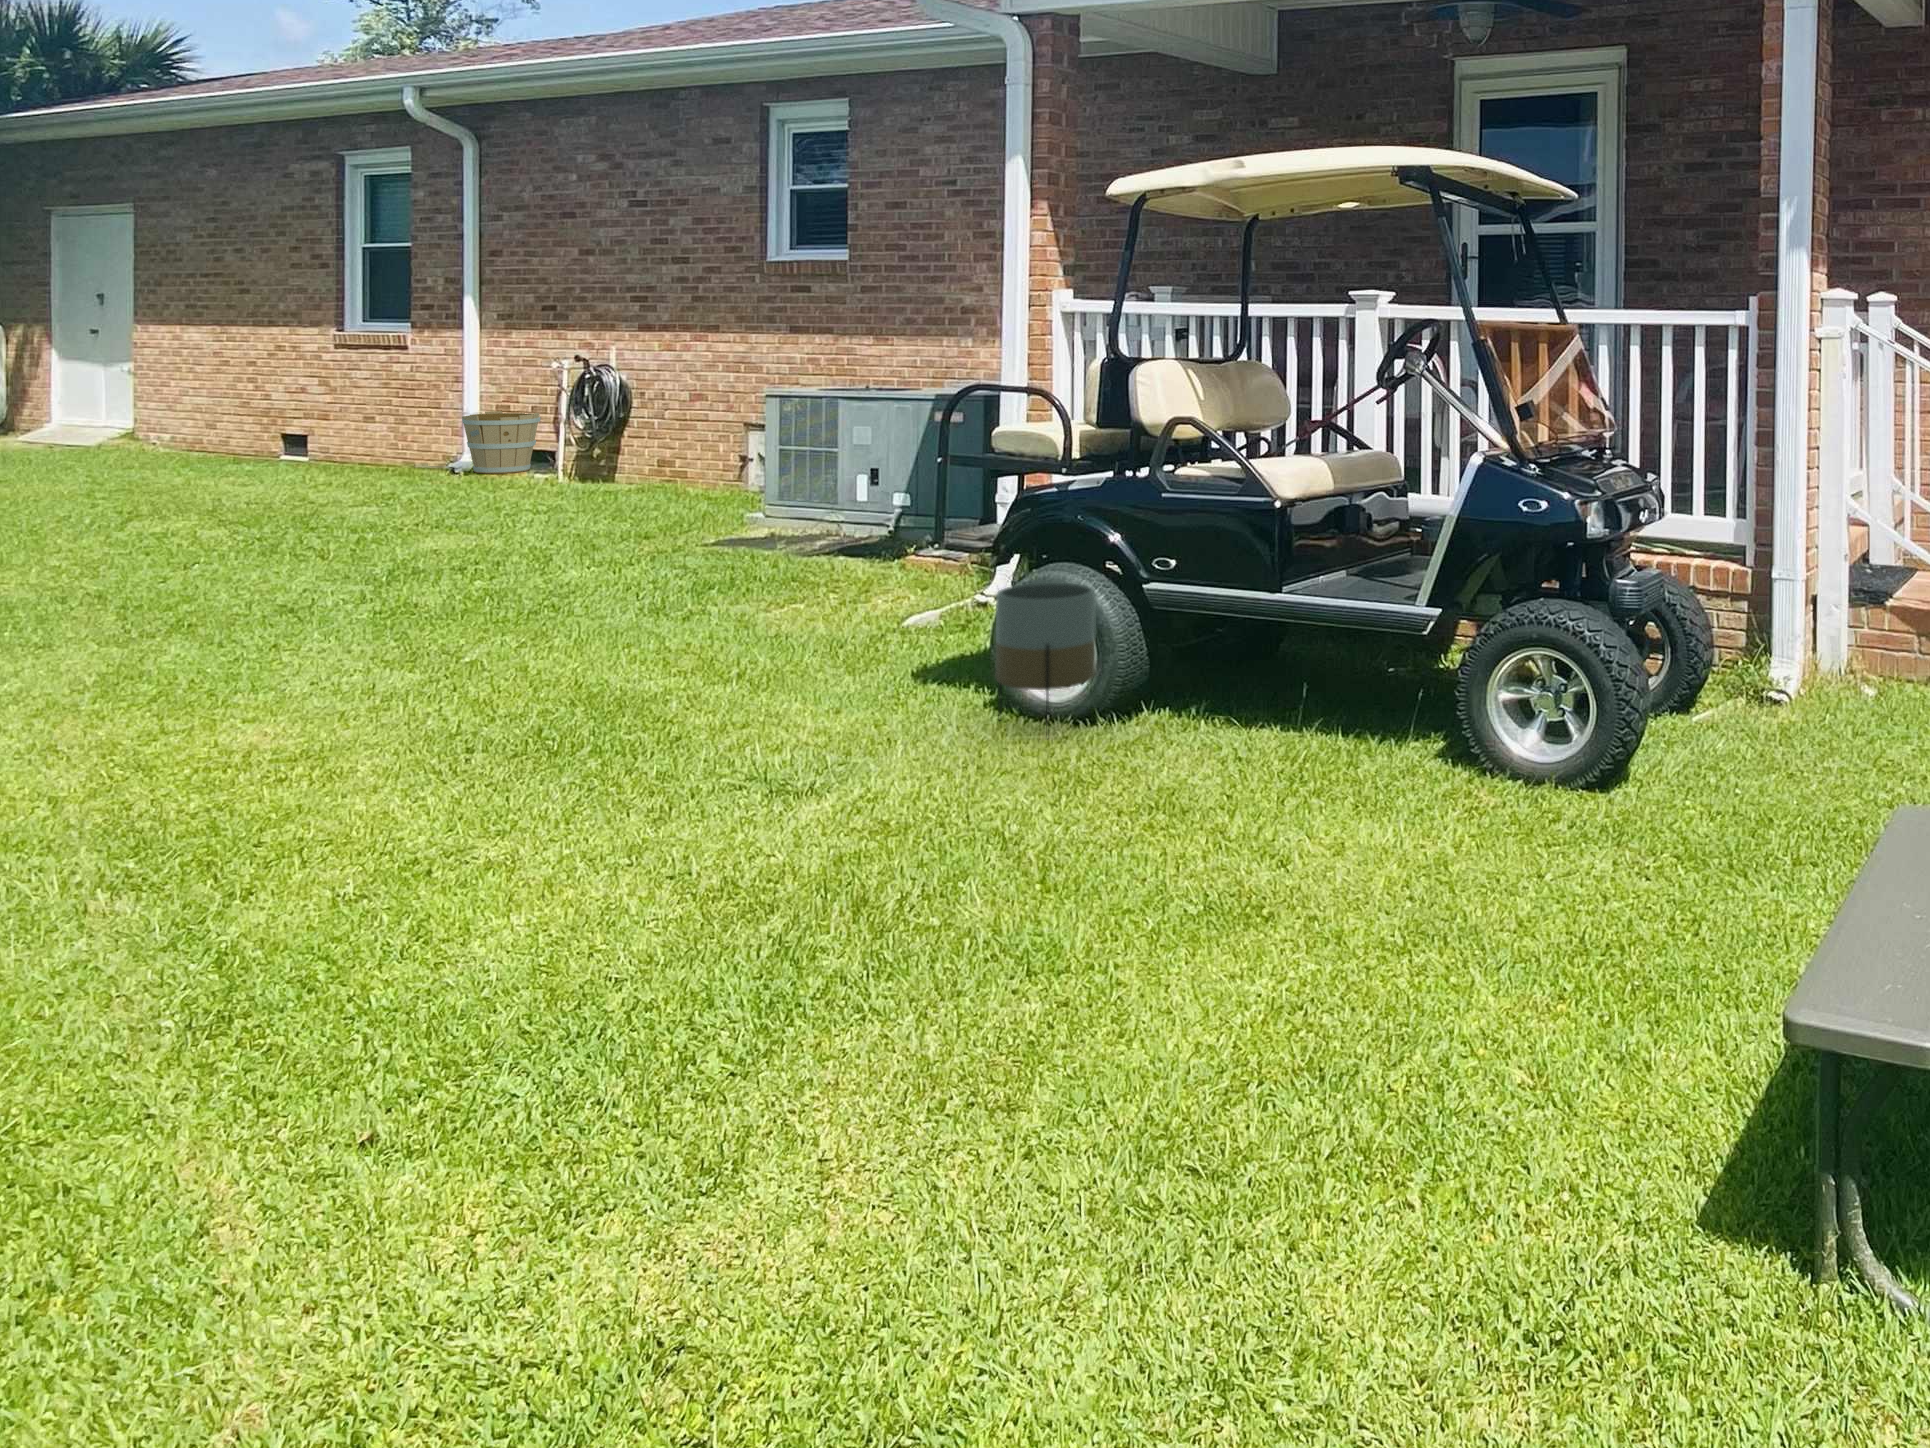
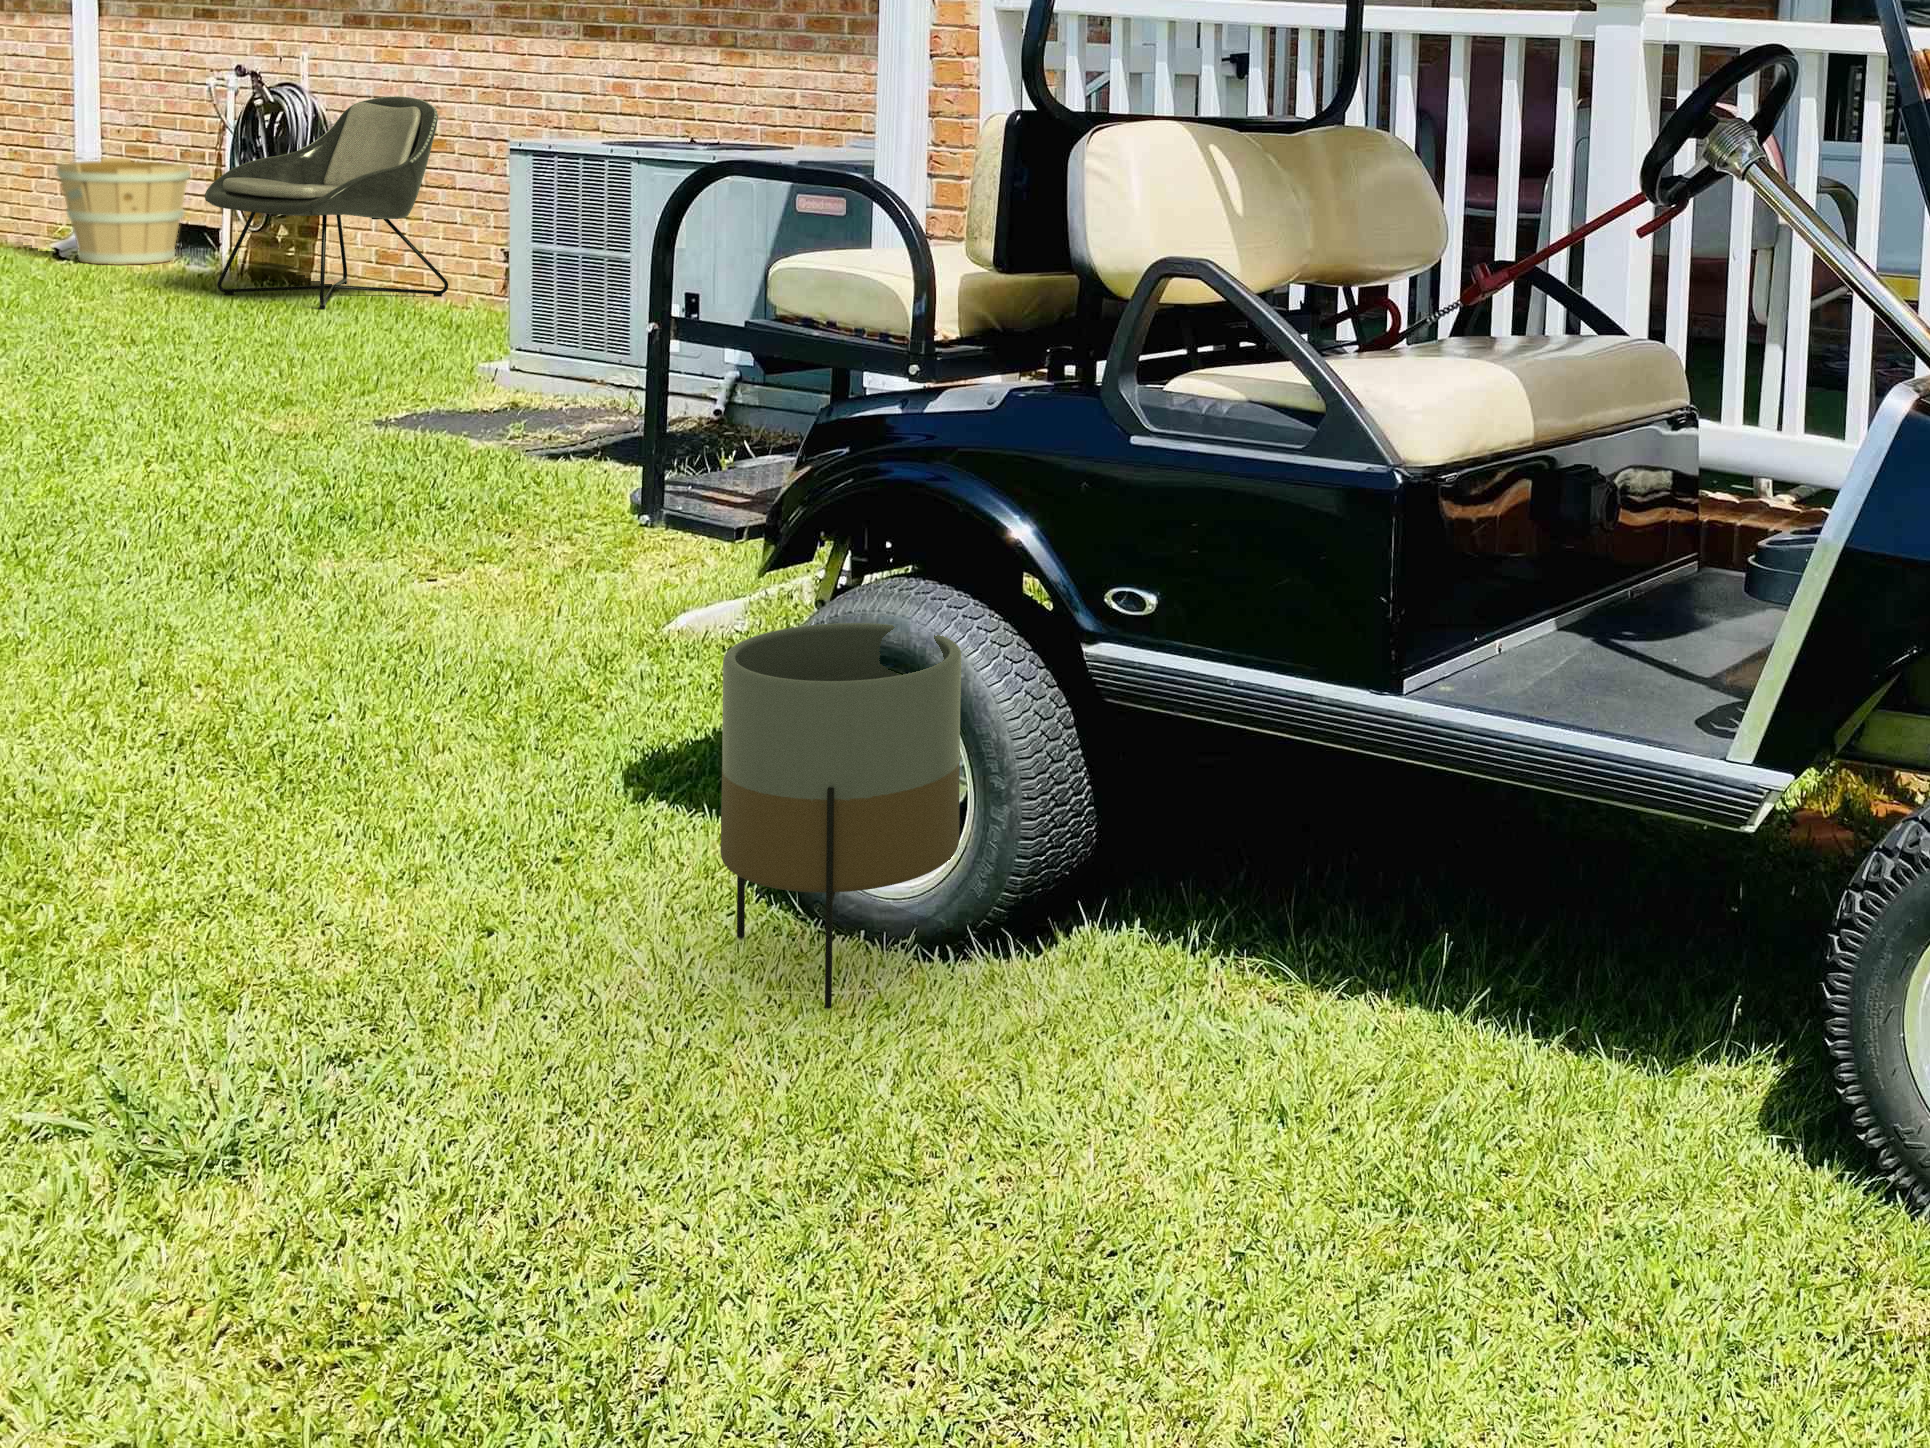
lounge chair: none [564,369,703,492] -> present [205,96,448,308]

